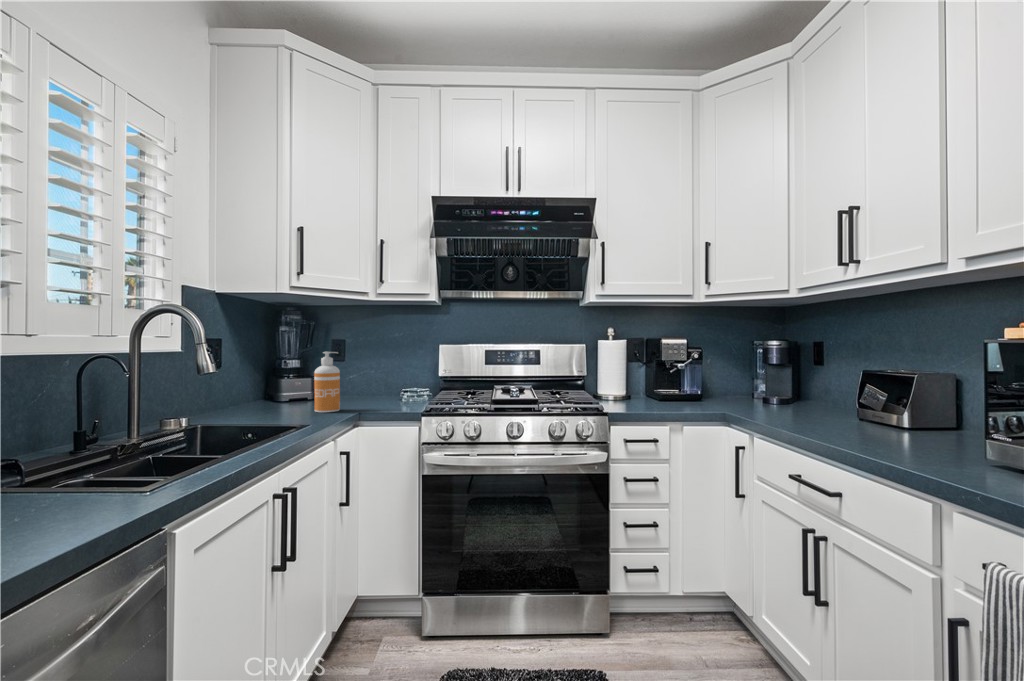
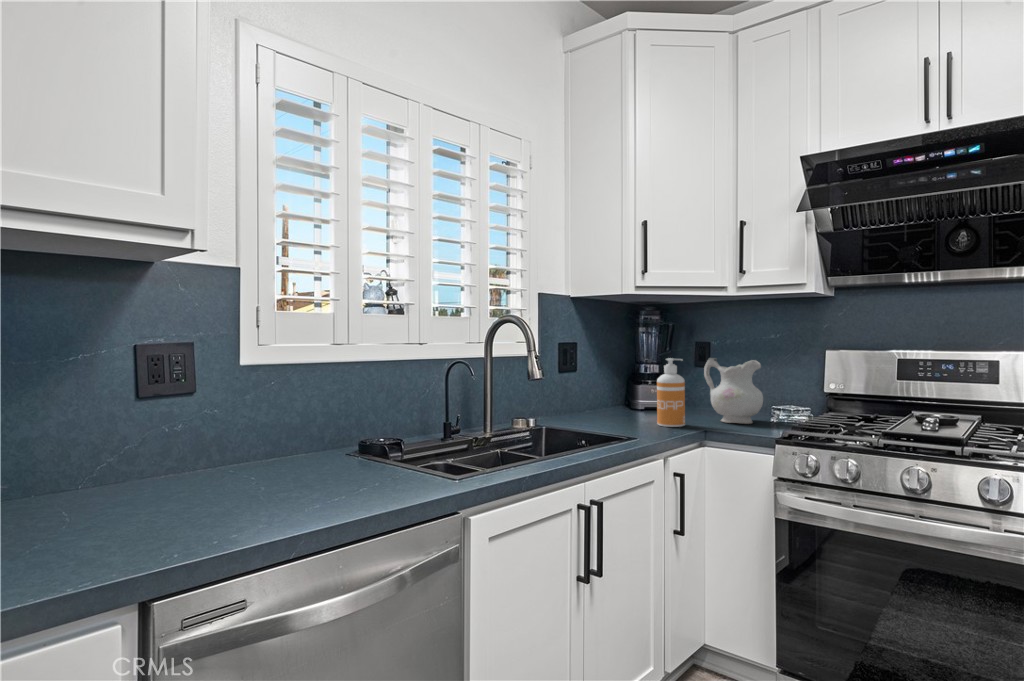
ceramic pitcher: none [350,351,398,405] -> present [704,358,763,424]

